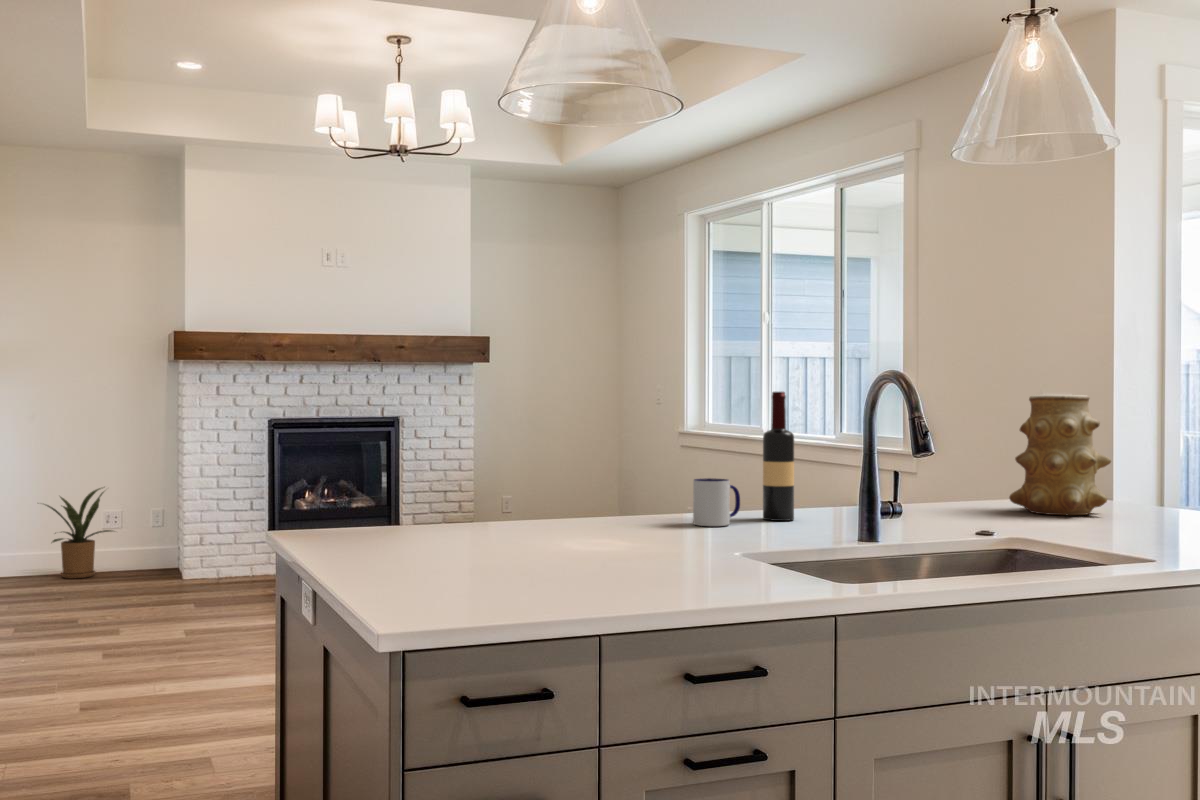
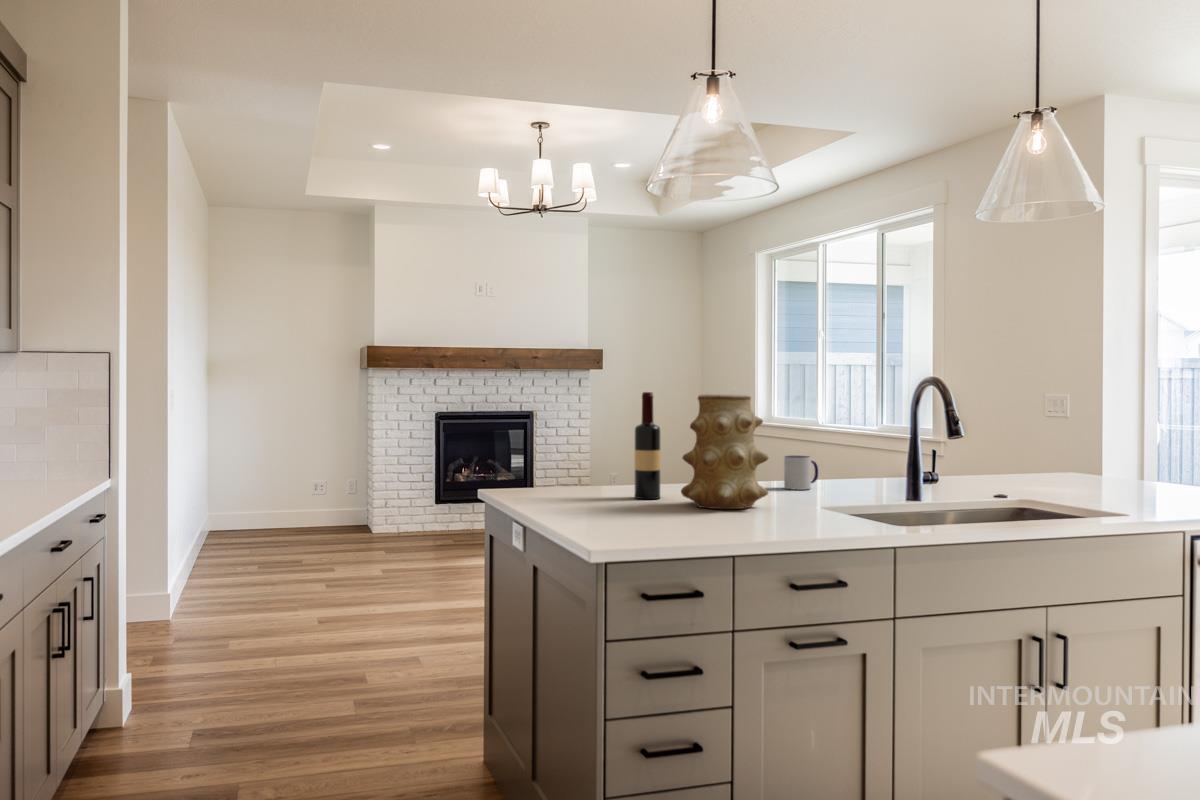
wine bottle: present [763,392,794,521] -> present [635,392,660,499]
vase: present [1009,395,1111,515] -> present [681,394,768,509]
house plant: present [44,488,112,578] -> none [260,463,325,532]

